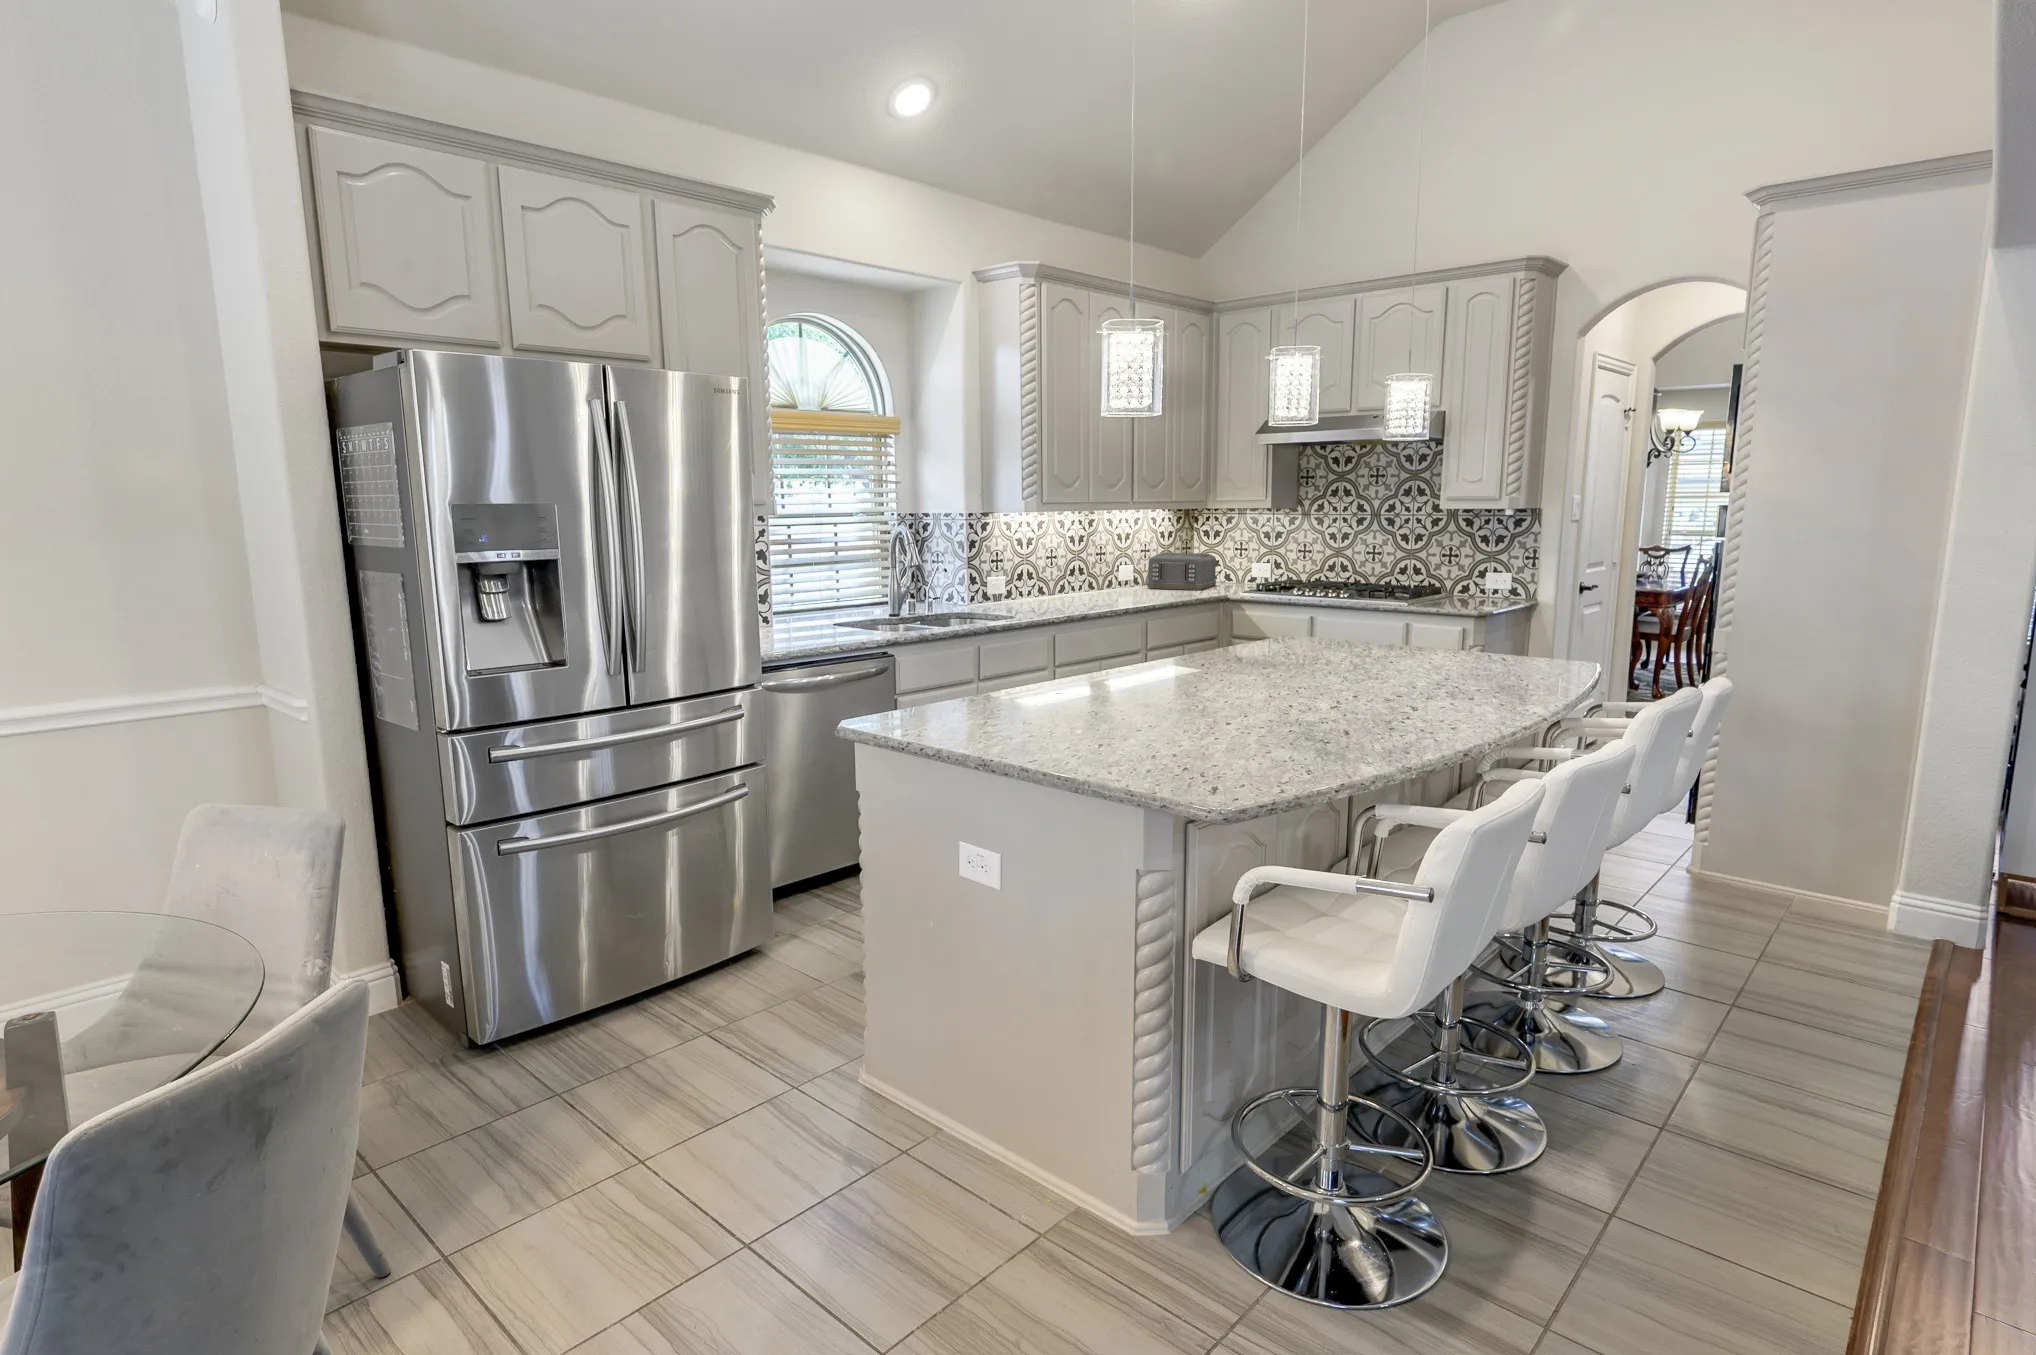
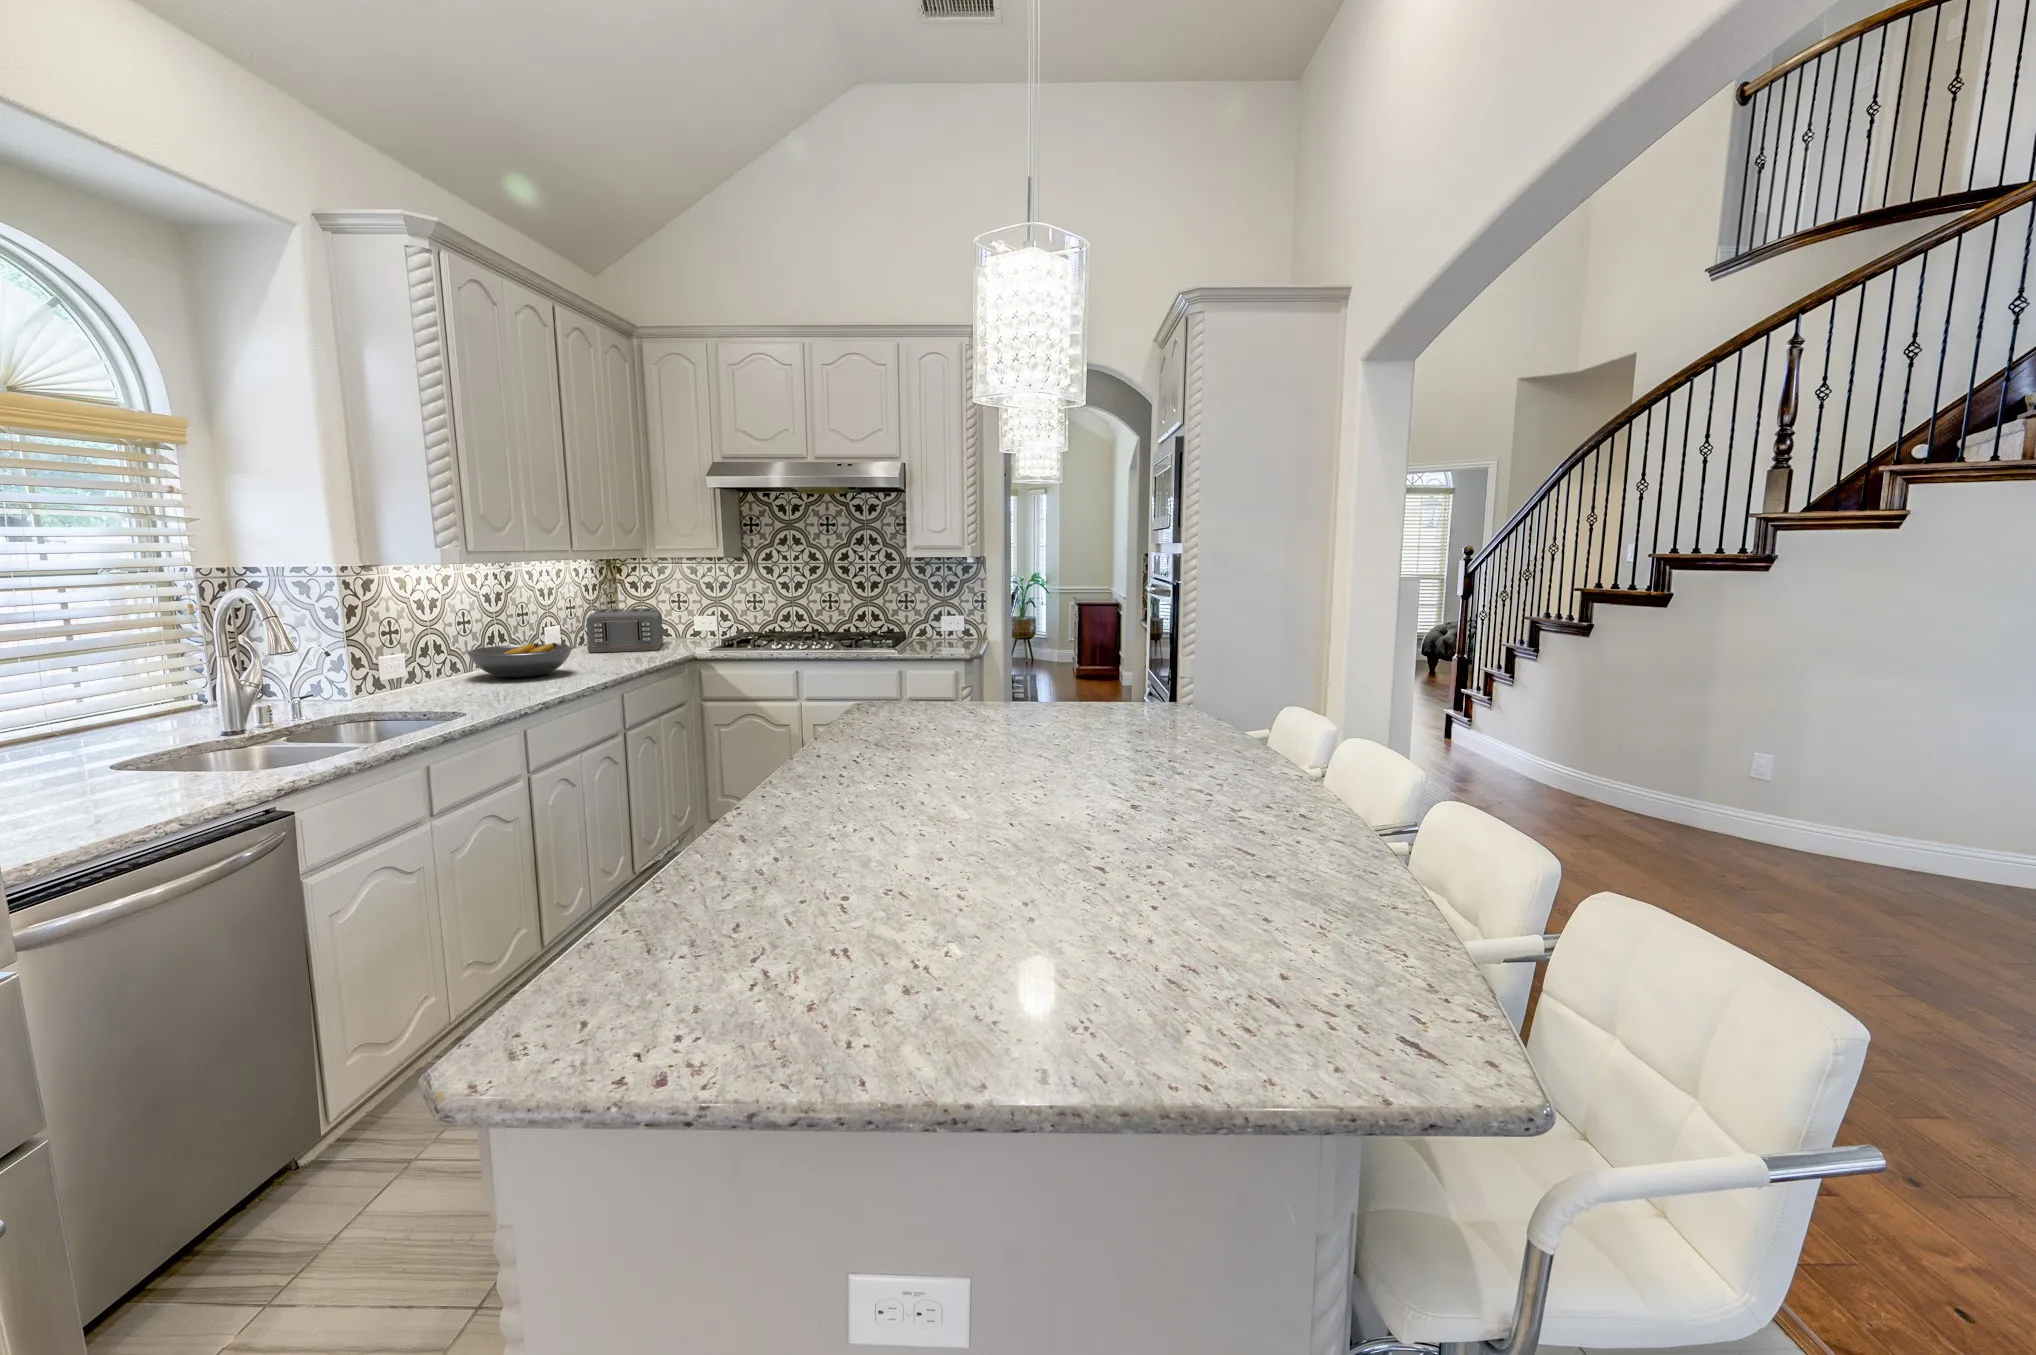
fruit bowl: none [1044,574,1114,600] -> present [467,643,573,677]

